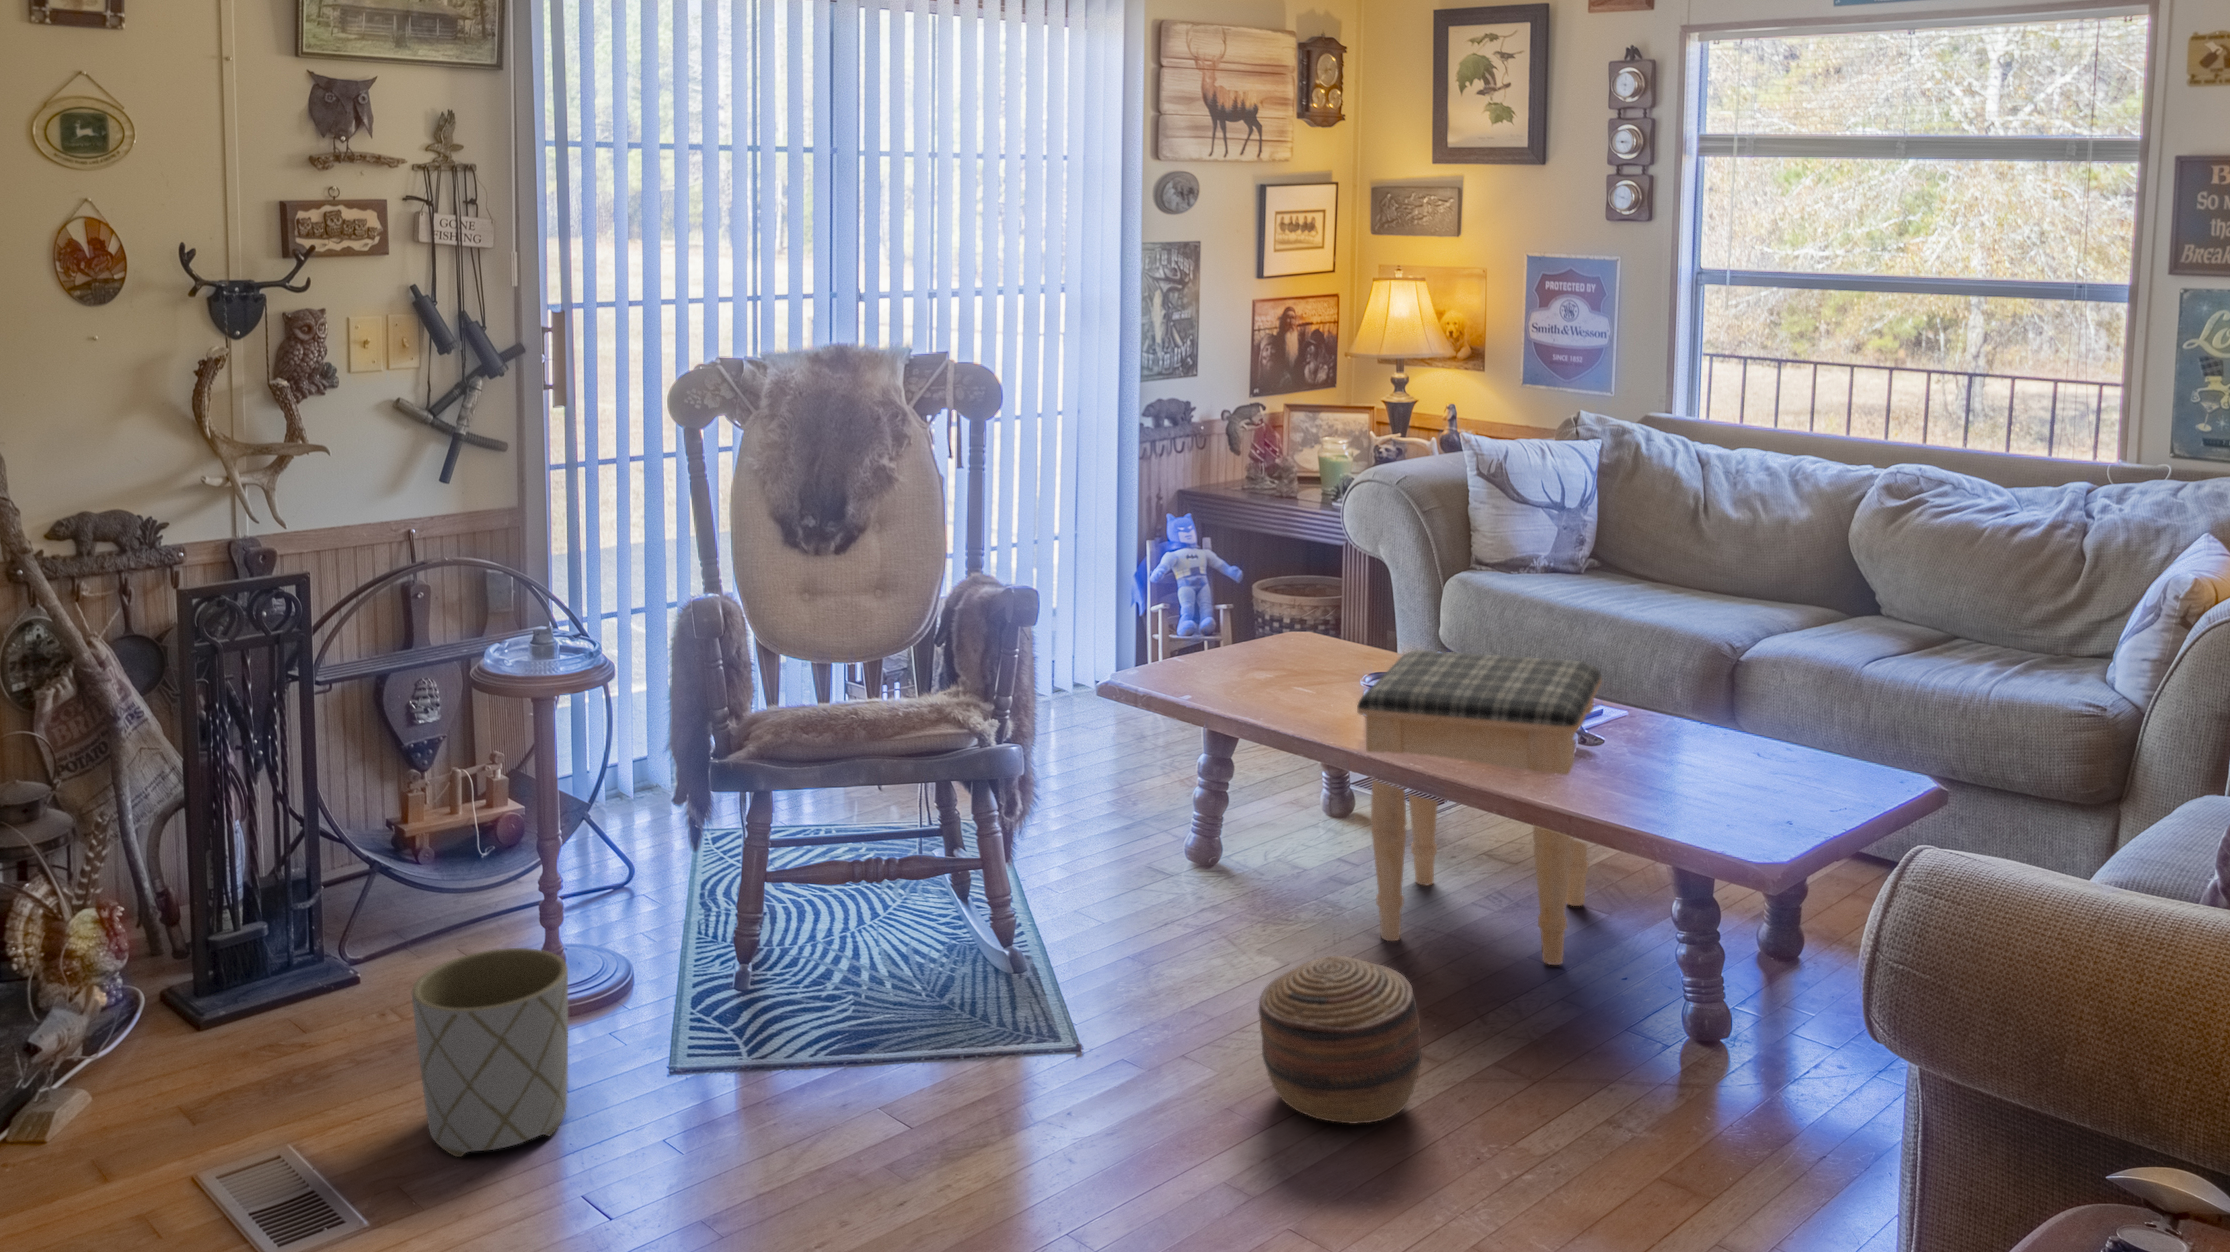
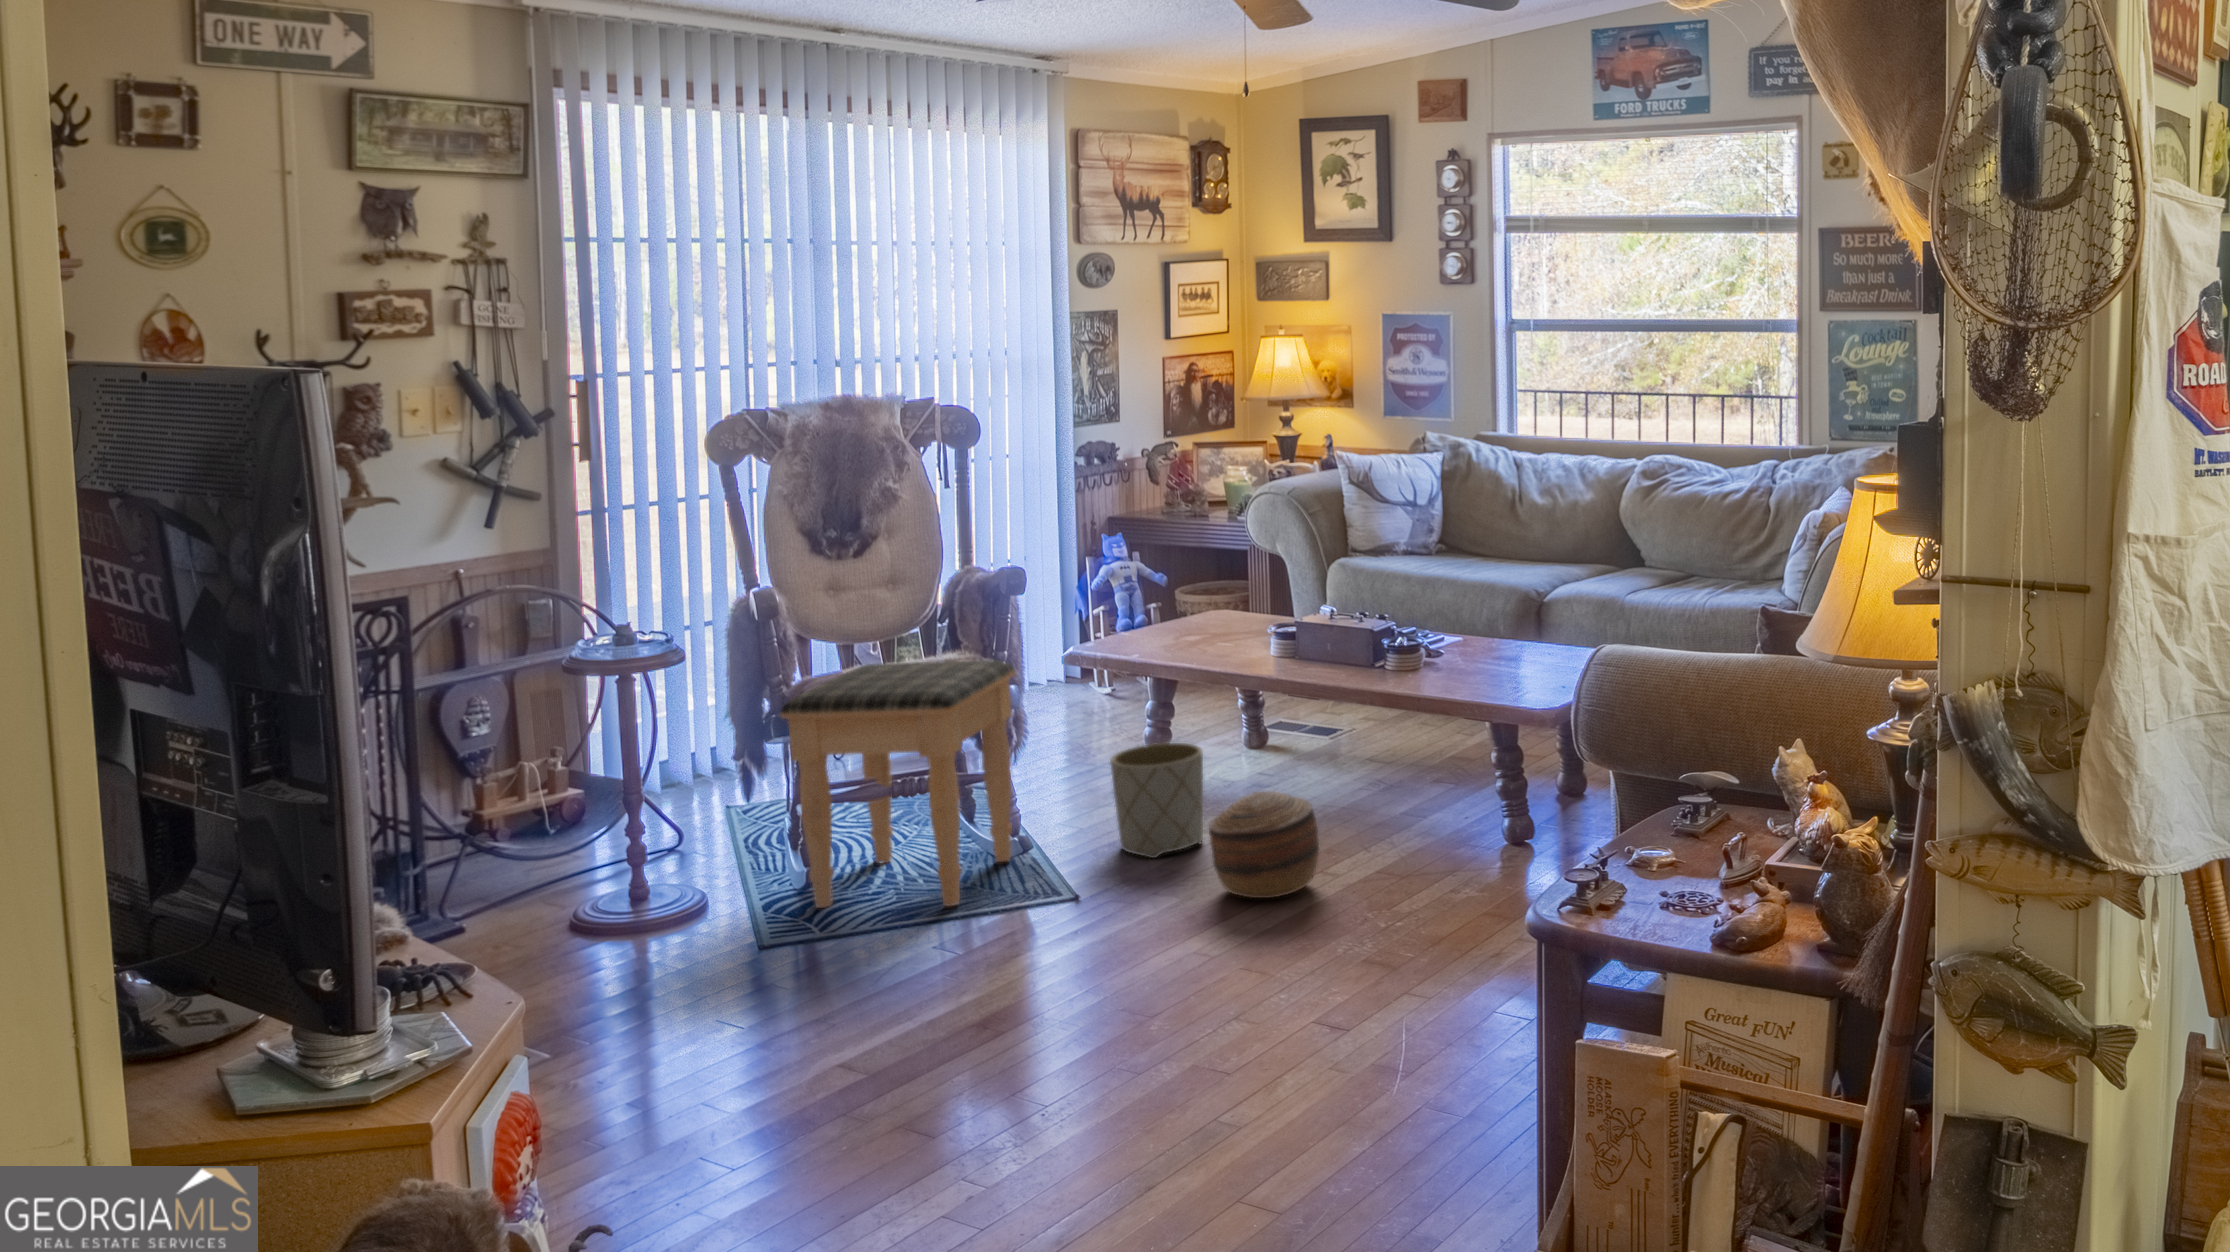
footstool: present [1357,650,1602,965] -> present [780,660,1015,908]
planter: present [412,948,568,1157] -> present [1111,743,1203,858]

